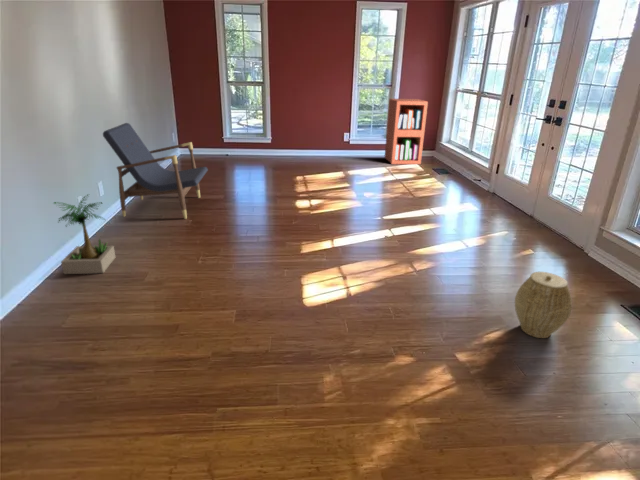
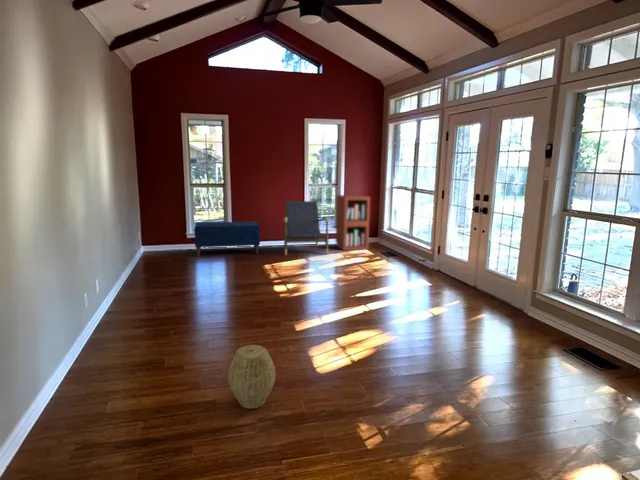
lounge chair: present [103,123,208,219] -> present [283,201,329,255]
bench: none [228,126,298,164] -> present [194,222,260,256]
potted plant: present [54,195,115,274] -> none [63,288,127,369]
woven basket: present [515,272,572,338] -> present [228,345,276,409]

